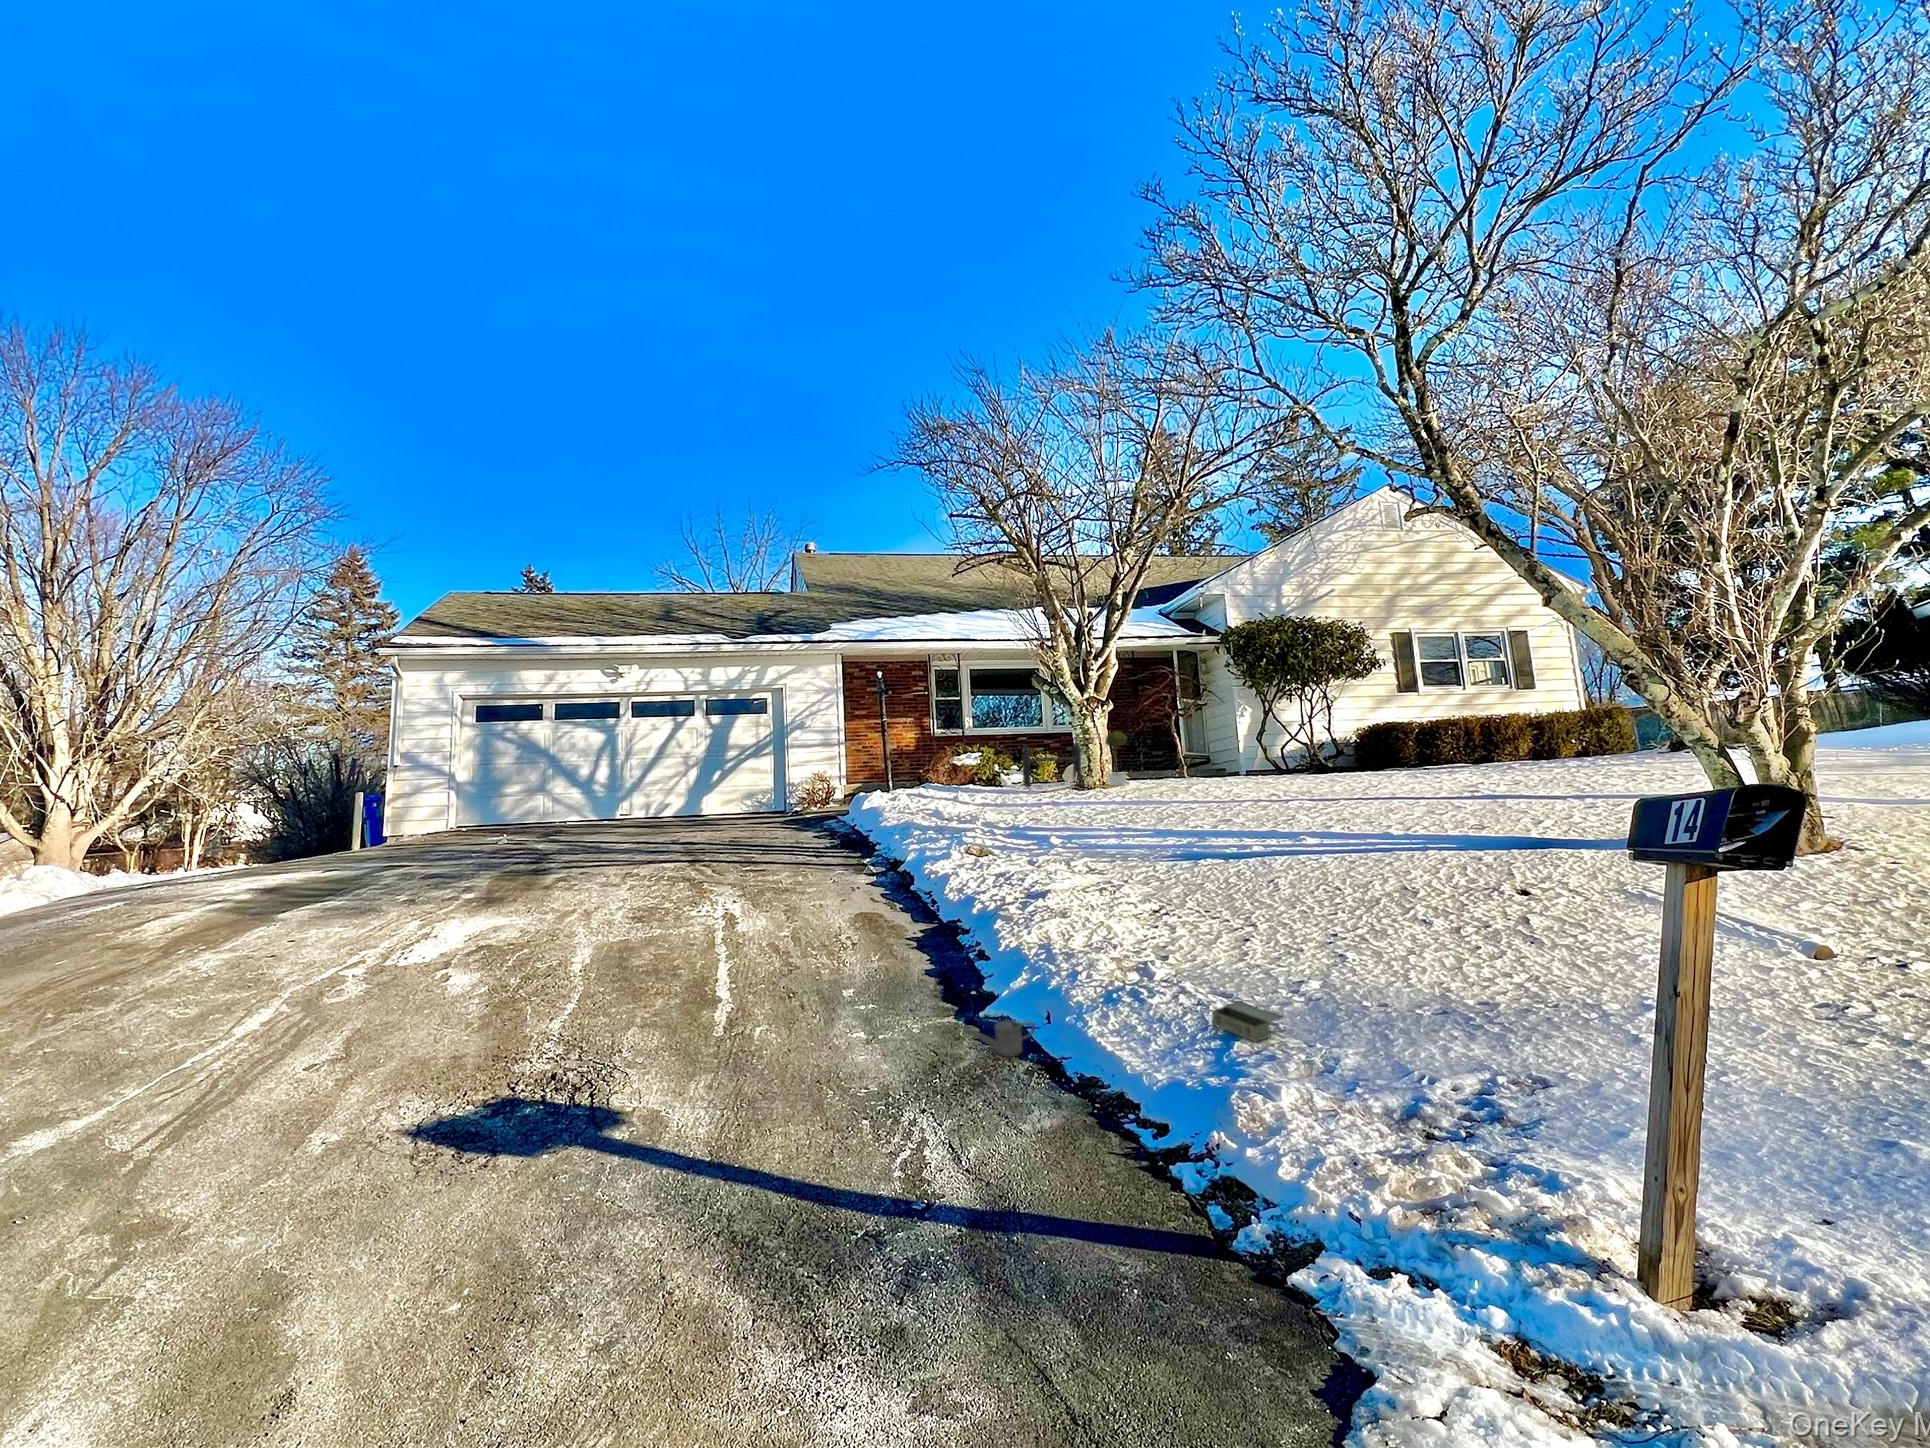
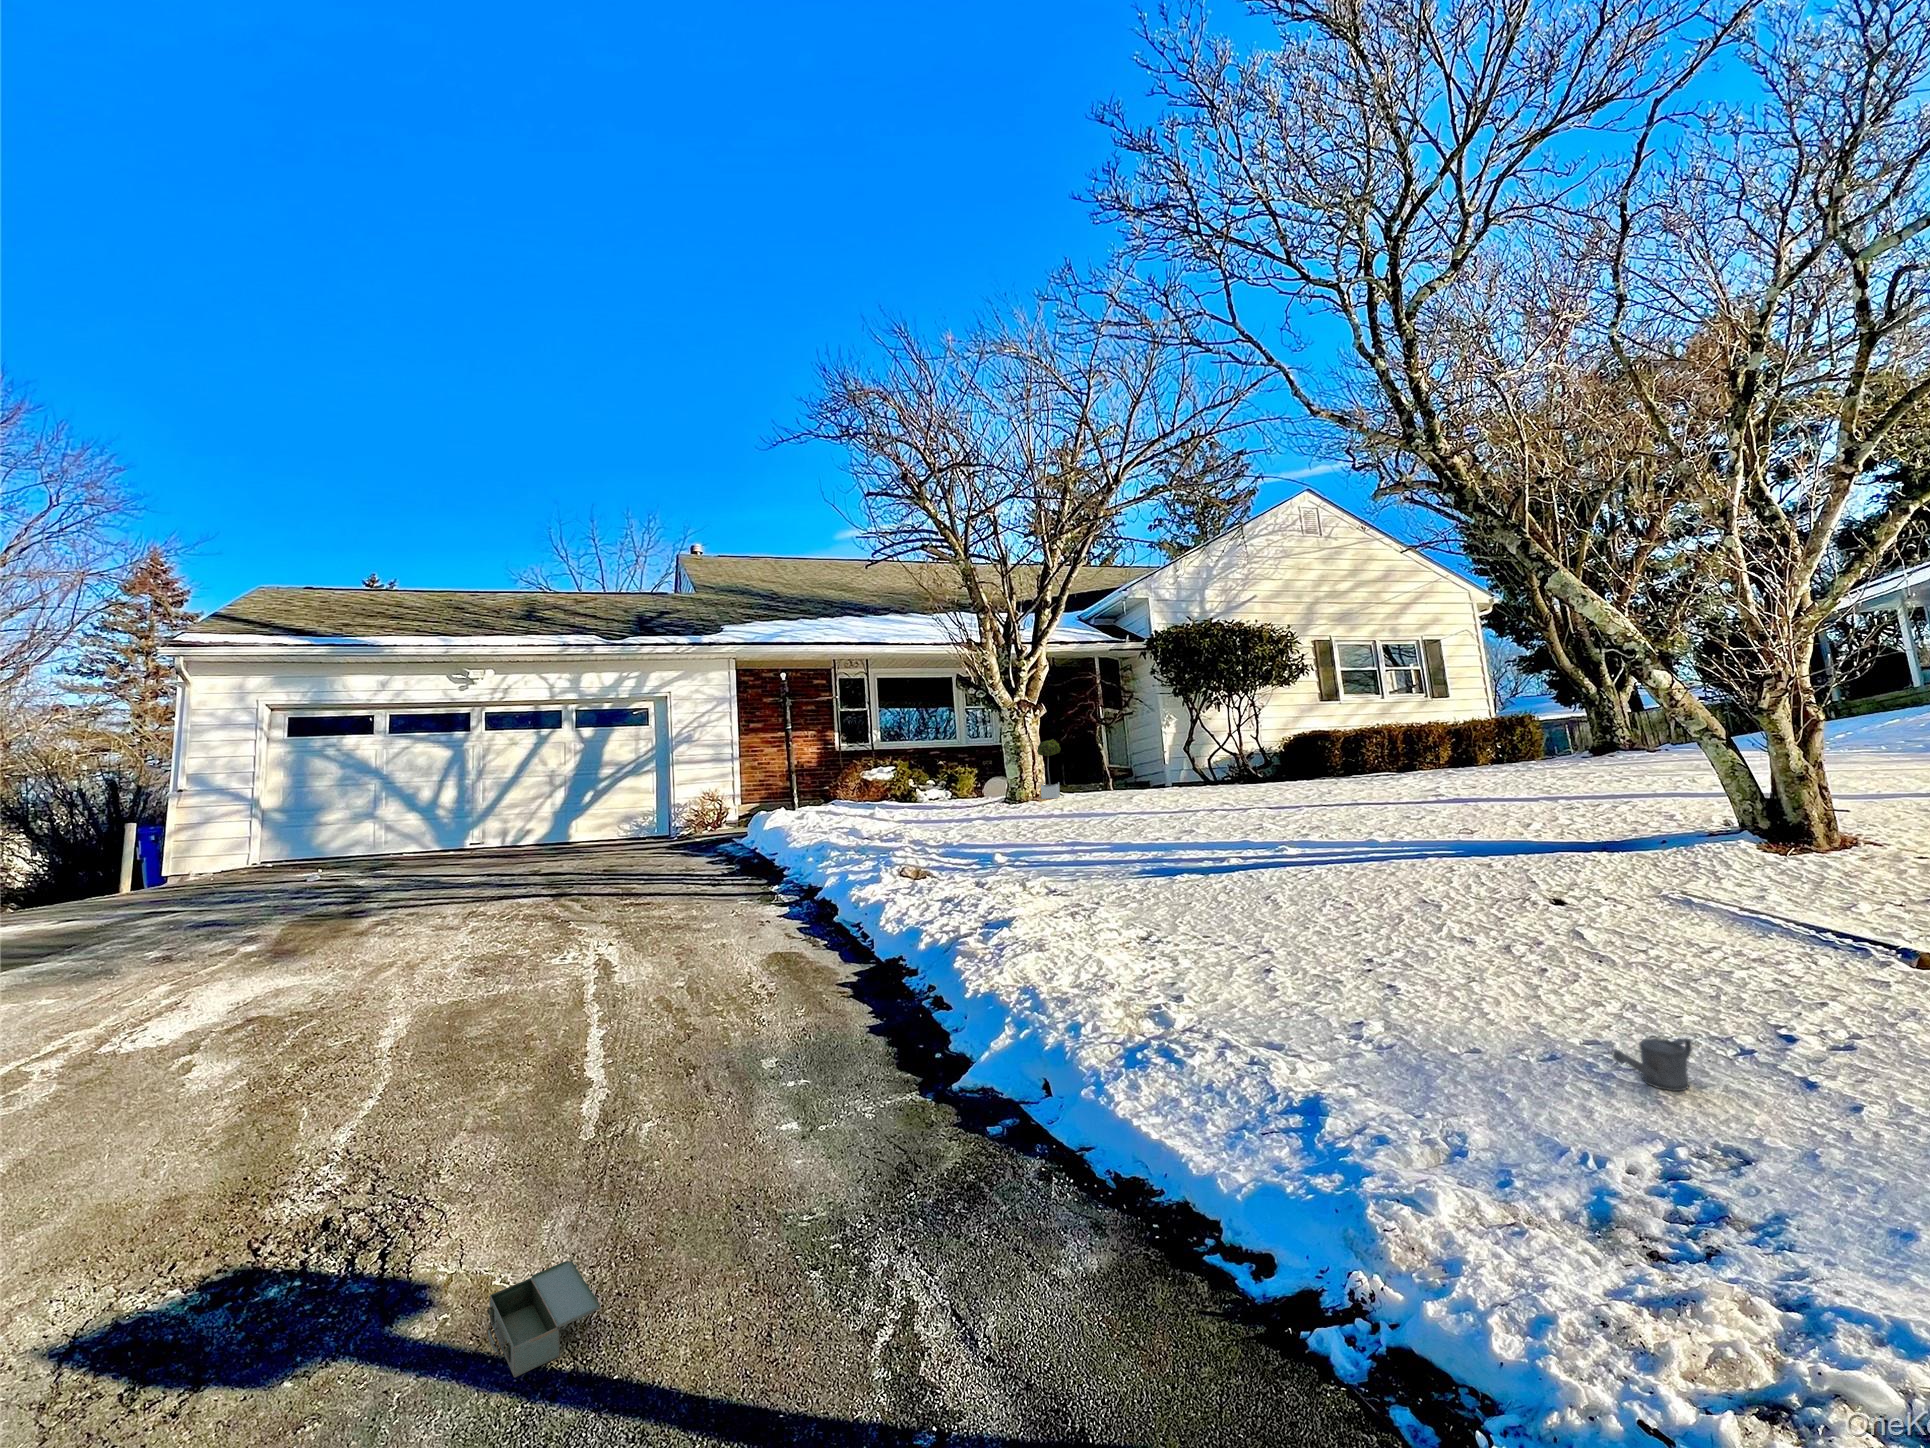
bench: present [1022,743,1082,788] -> none [946,753,1014,803]
toolbox: present [1212,1001,1282,1042] -> present [487,1261,600,1378]
watering can: present [964,1020,1035,1057] -> present [1613,1038,1692,1091]

